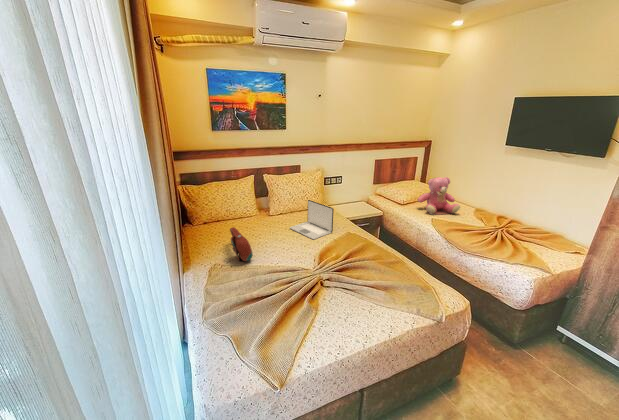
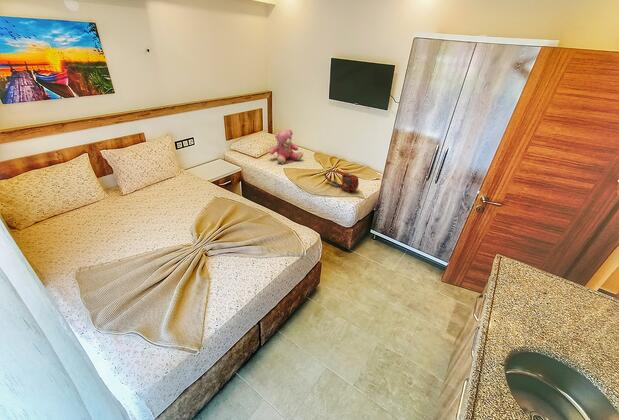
laptop: present [290,200,334,240] -> none [153,172,200,212]
handbag: present [230,227,252,261] -> present [324,170,359,192]

